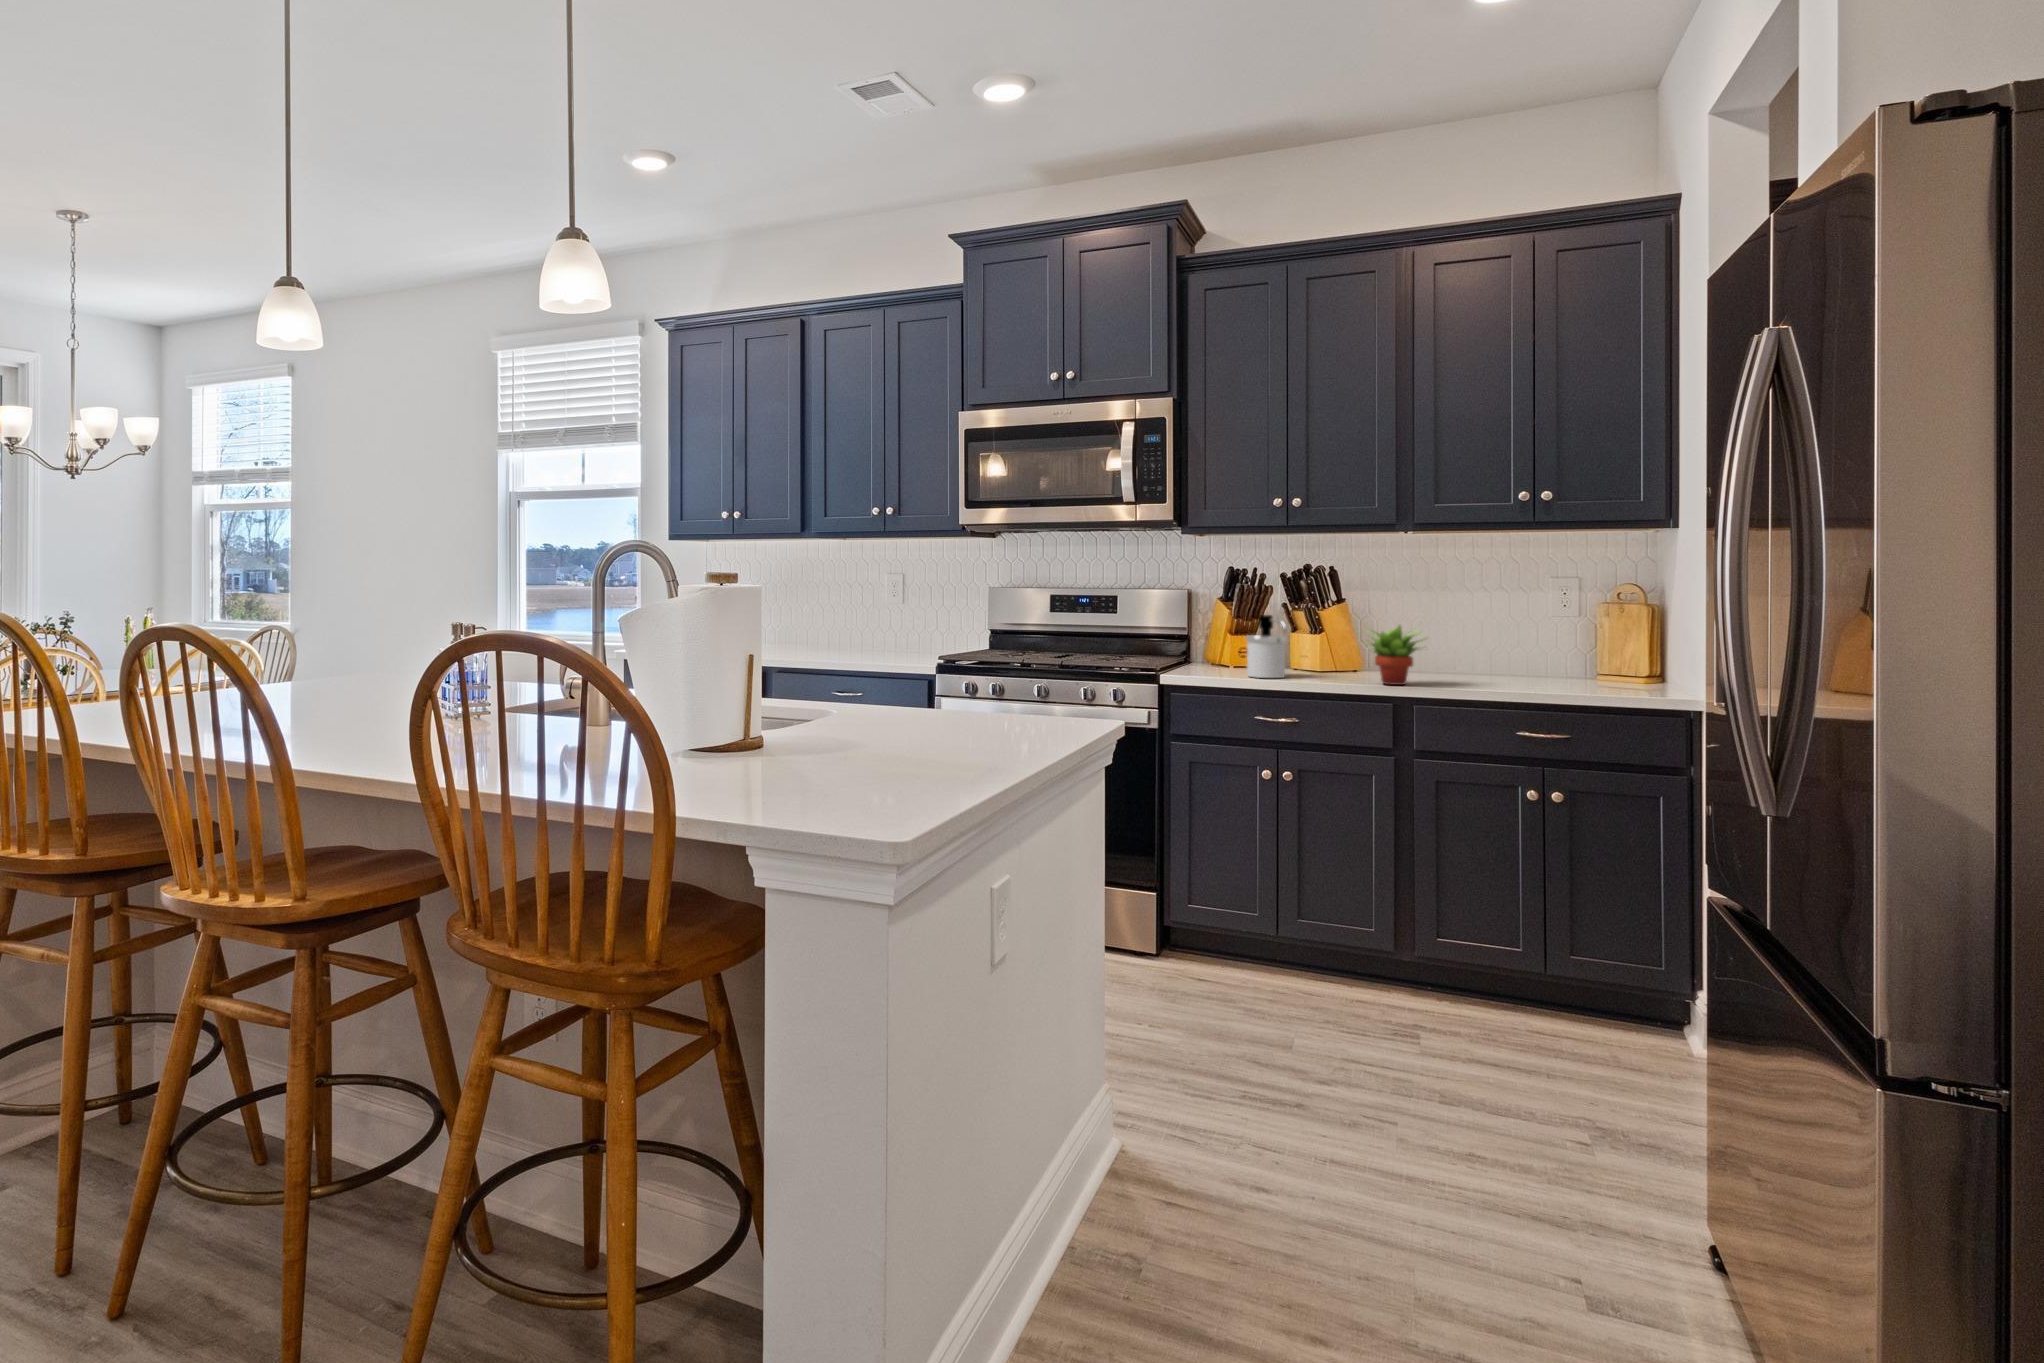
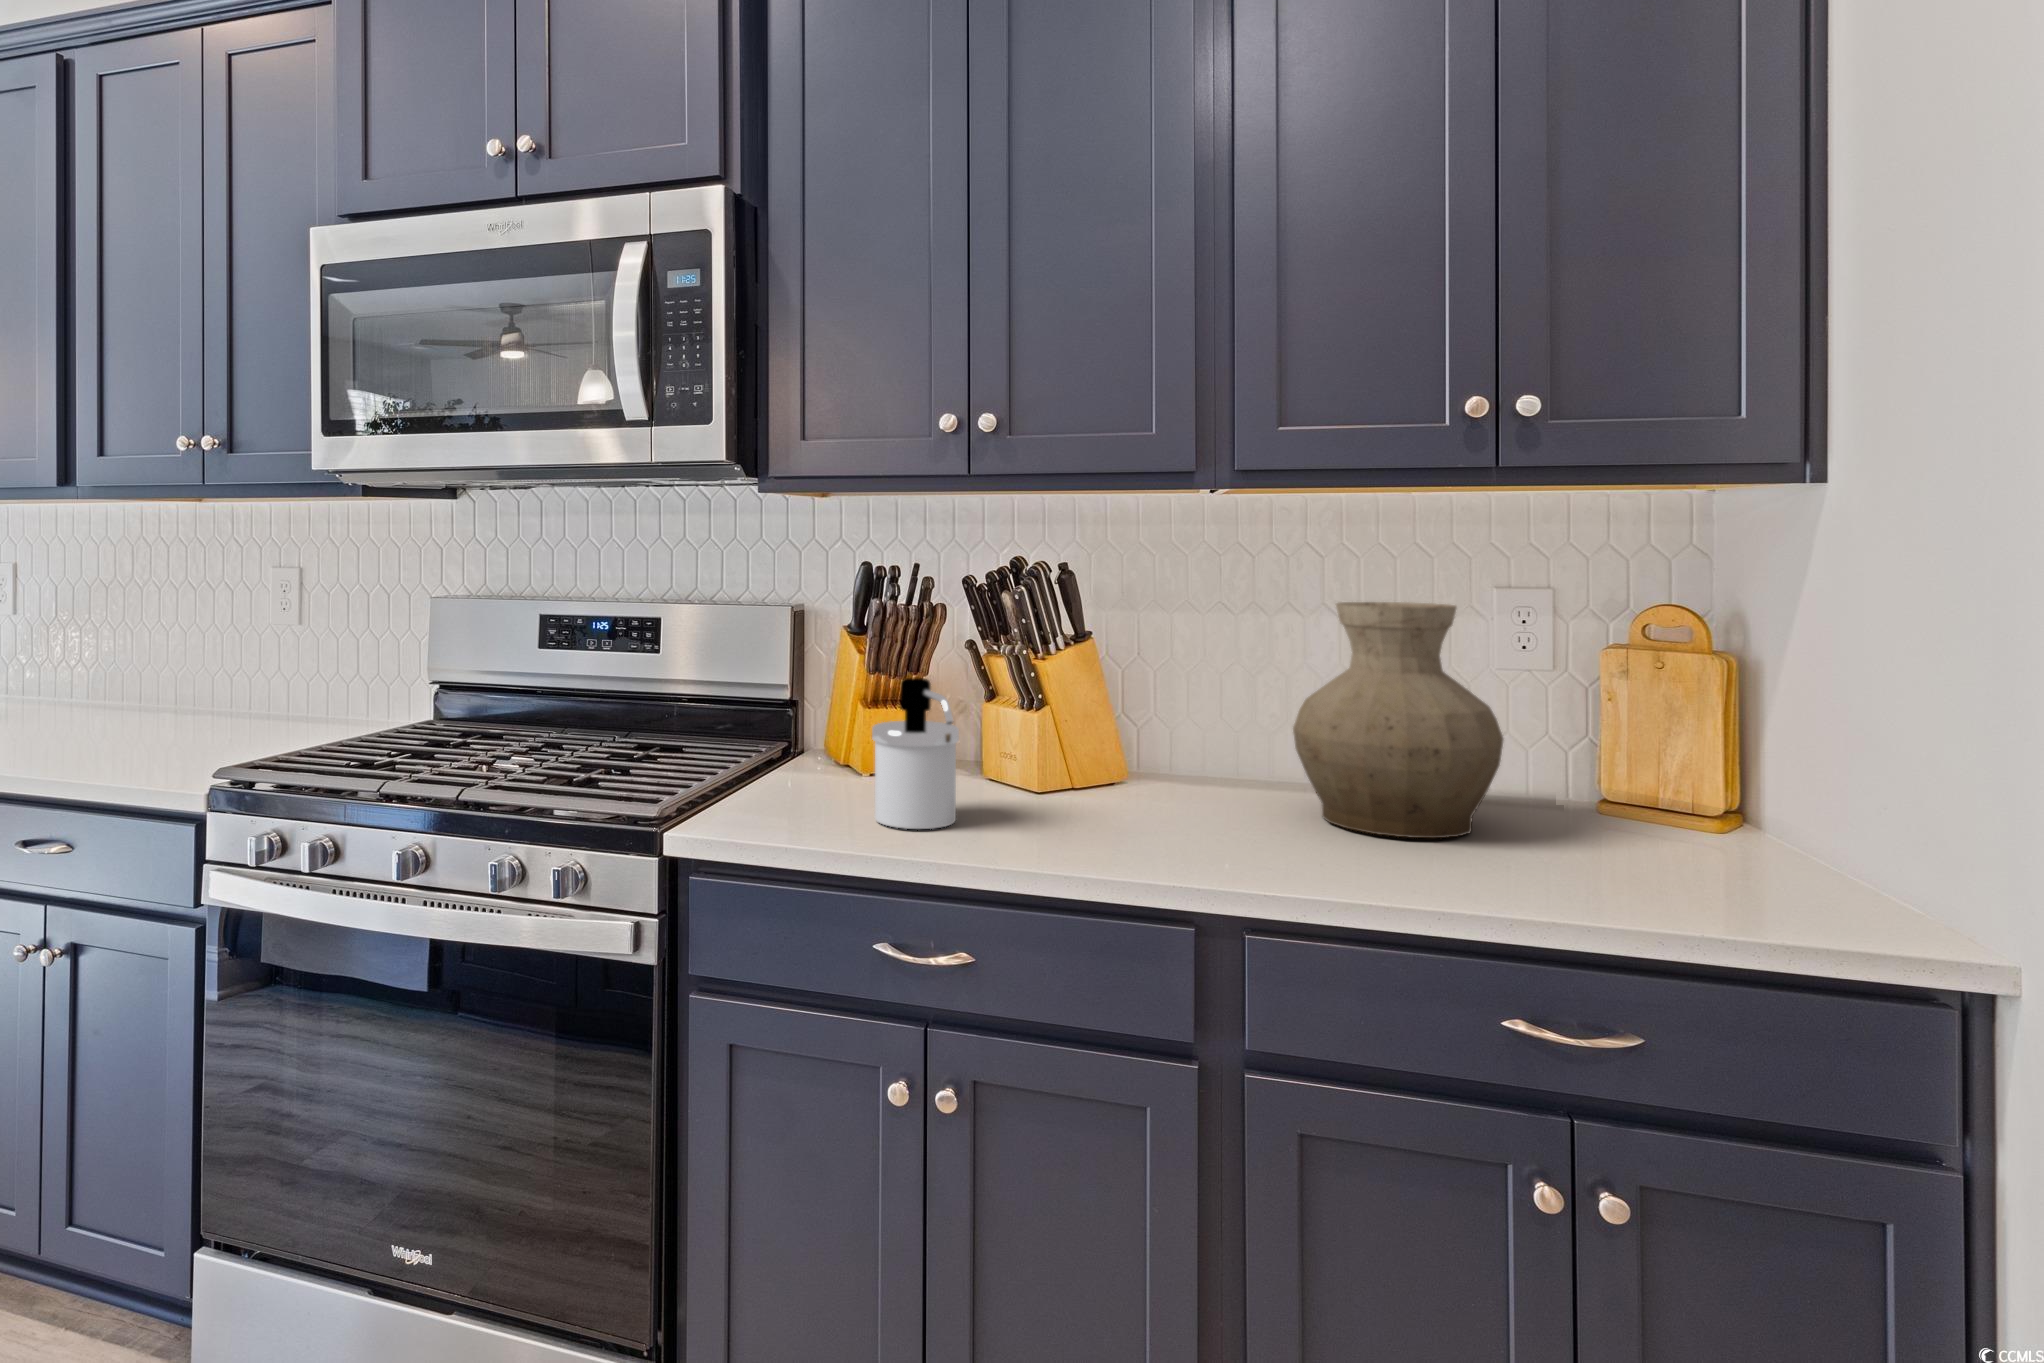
vase: none [1443,582,1541,681] -> present [1293,602,1503,838]
succulent plant: present [1359,626,1425,685] -> none [1101,707,1272,863]

